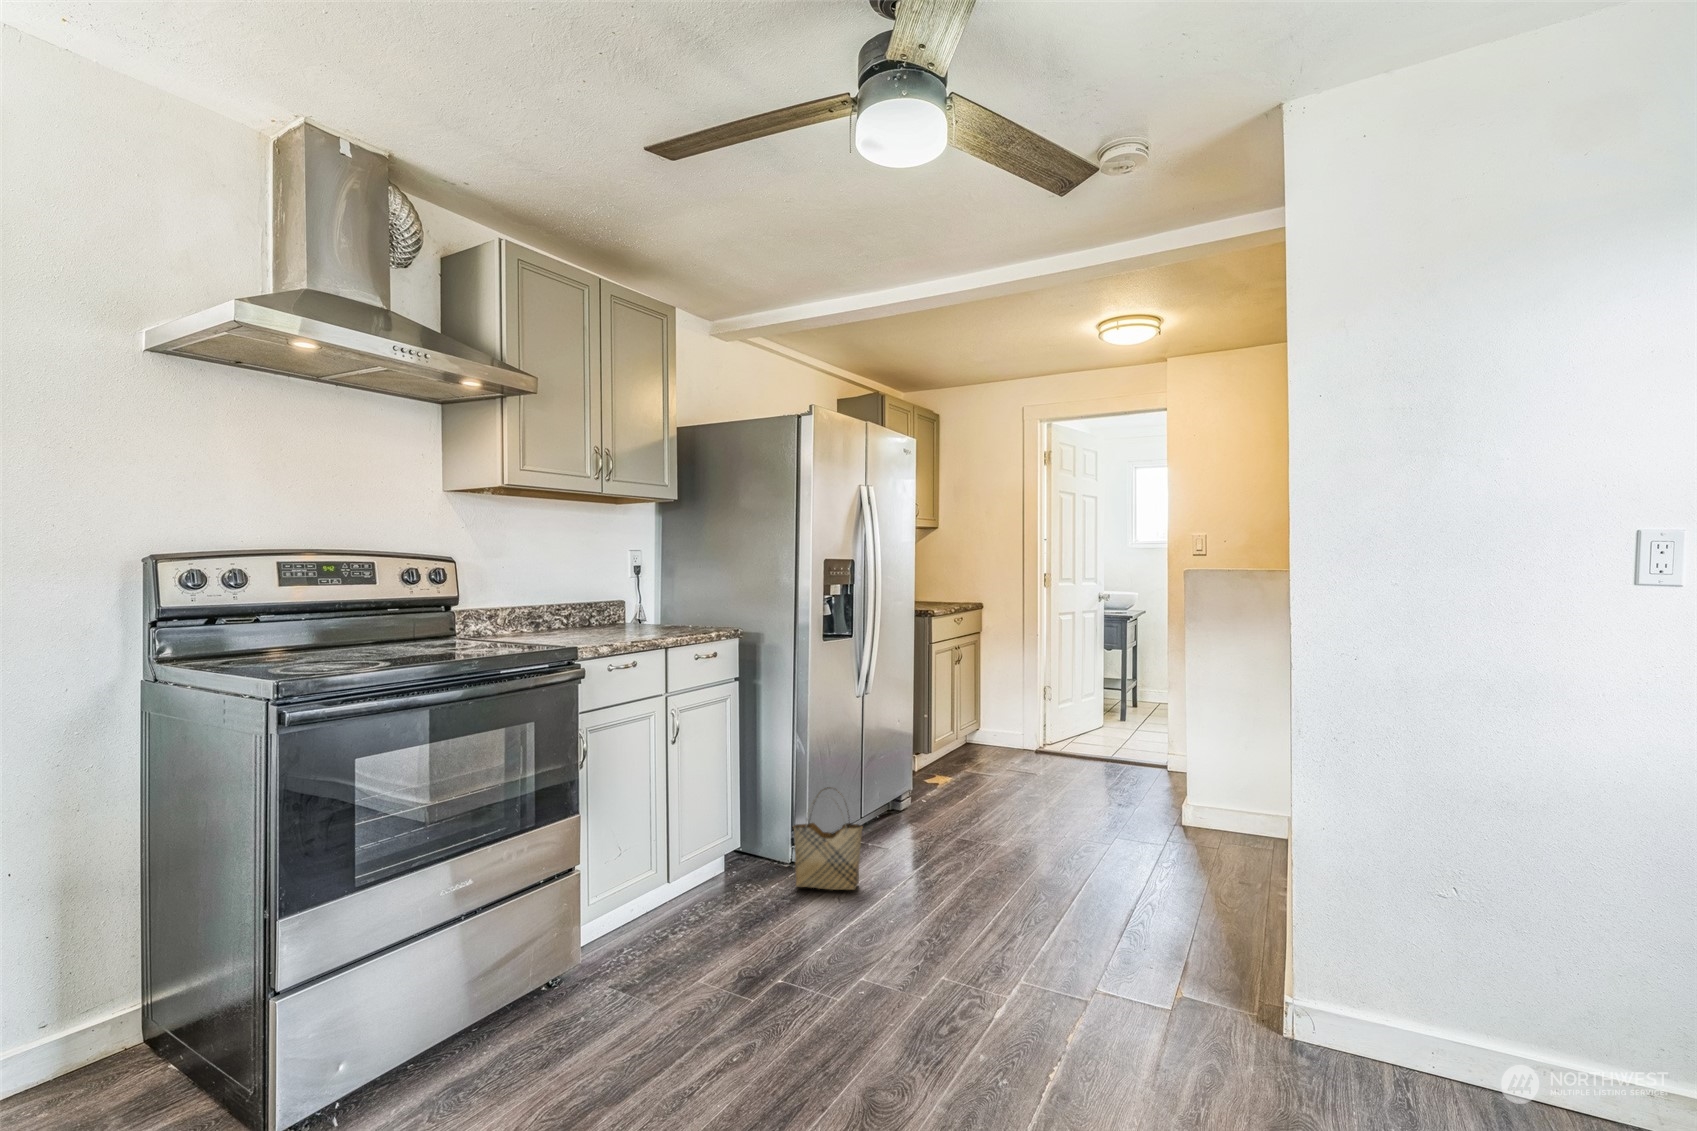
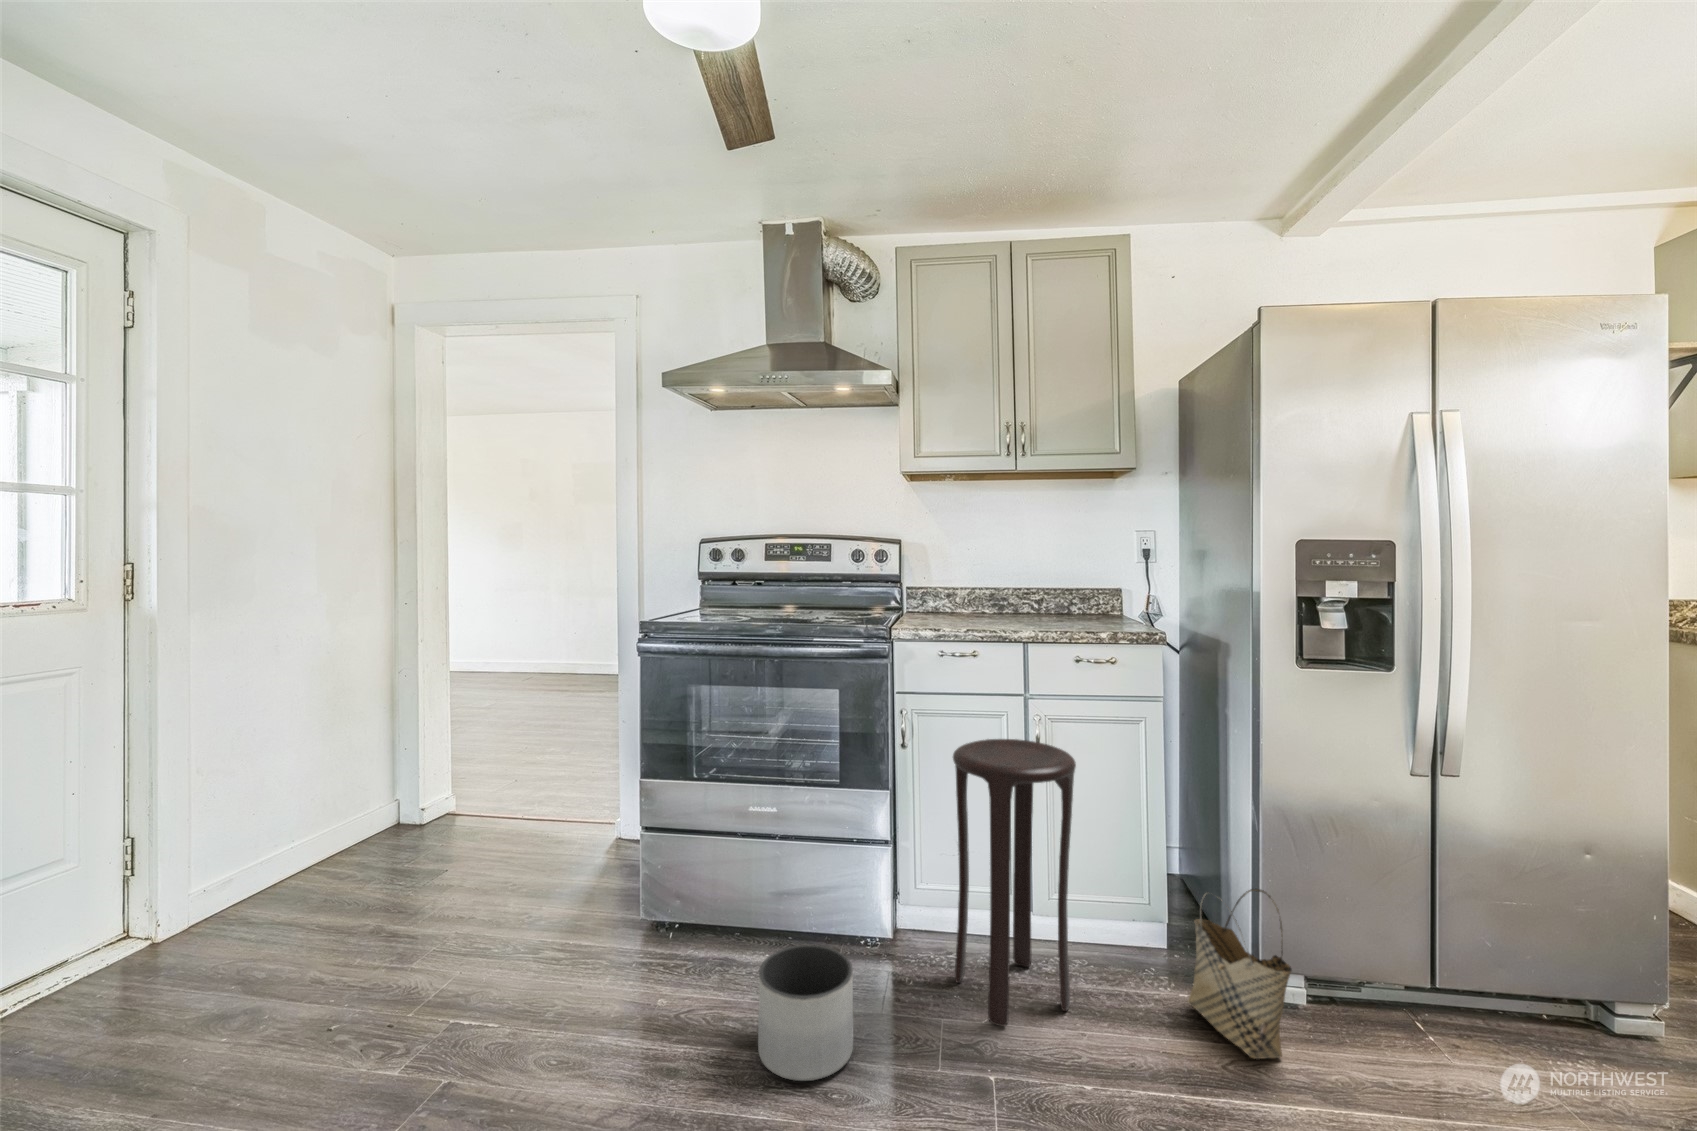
stool: none [660,726,764,959] -> present [953,739,1076,1026]
planter: none [622,952,718,1084] -> present [758,944,853,1081]

